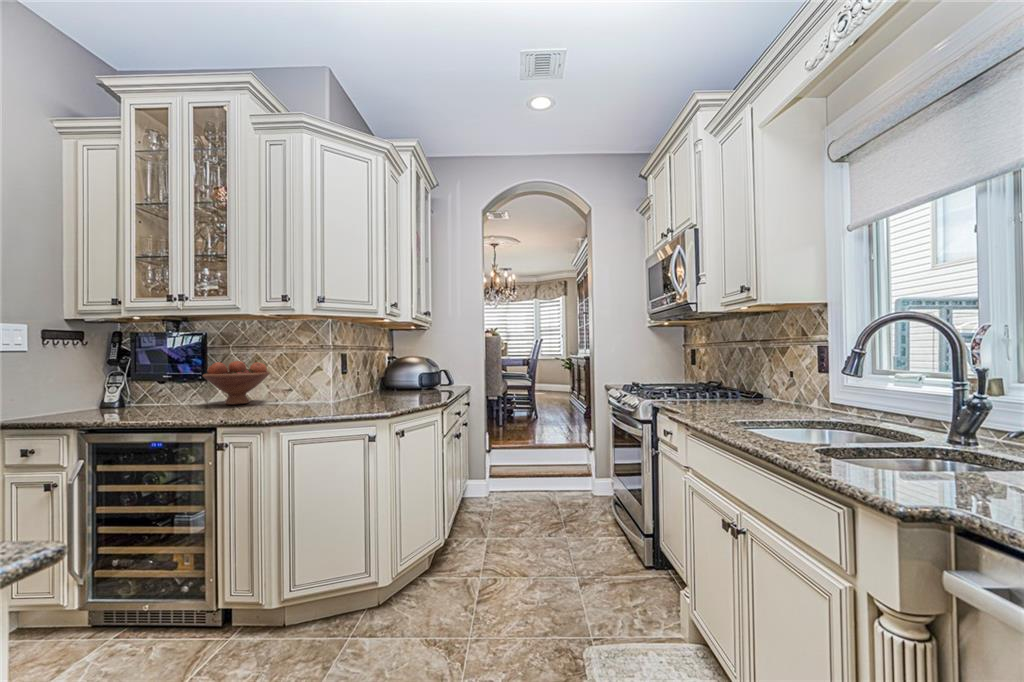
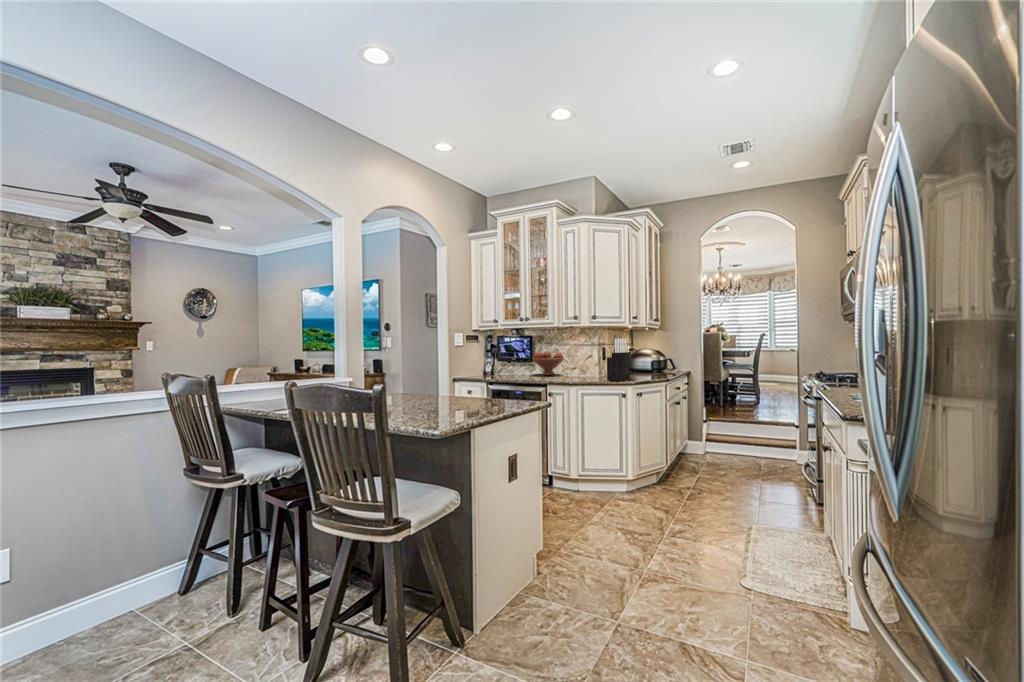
knife block: none [343,337,384,411] -> present [607,338,630,381]

